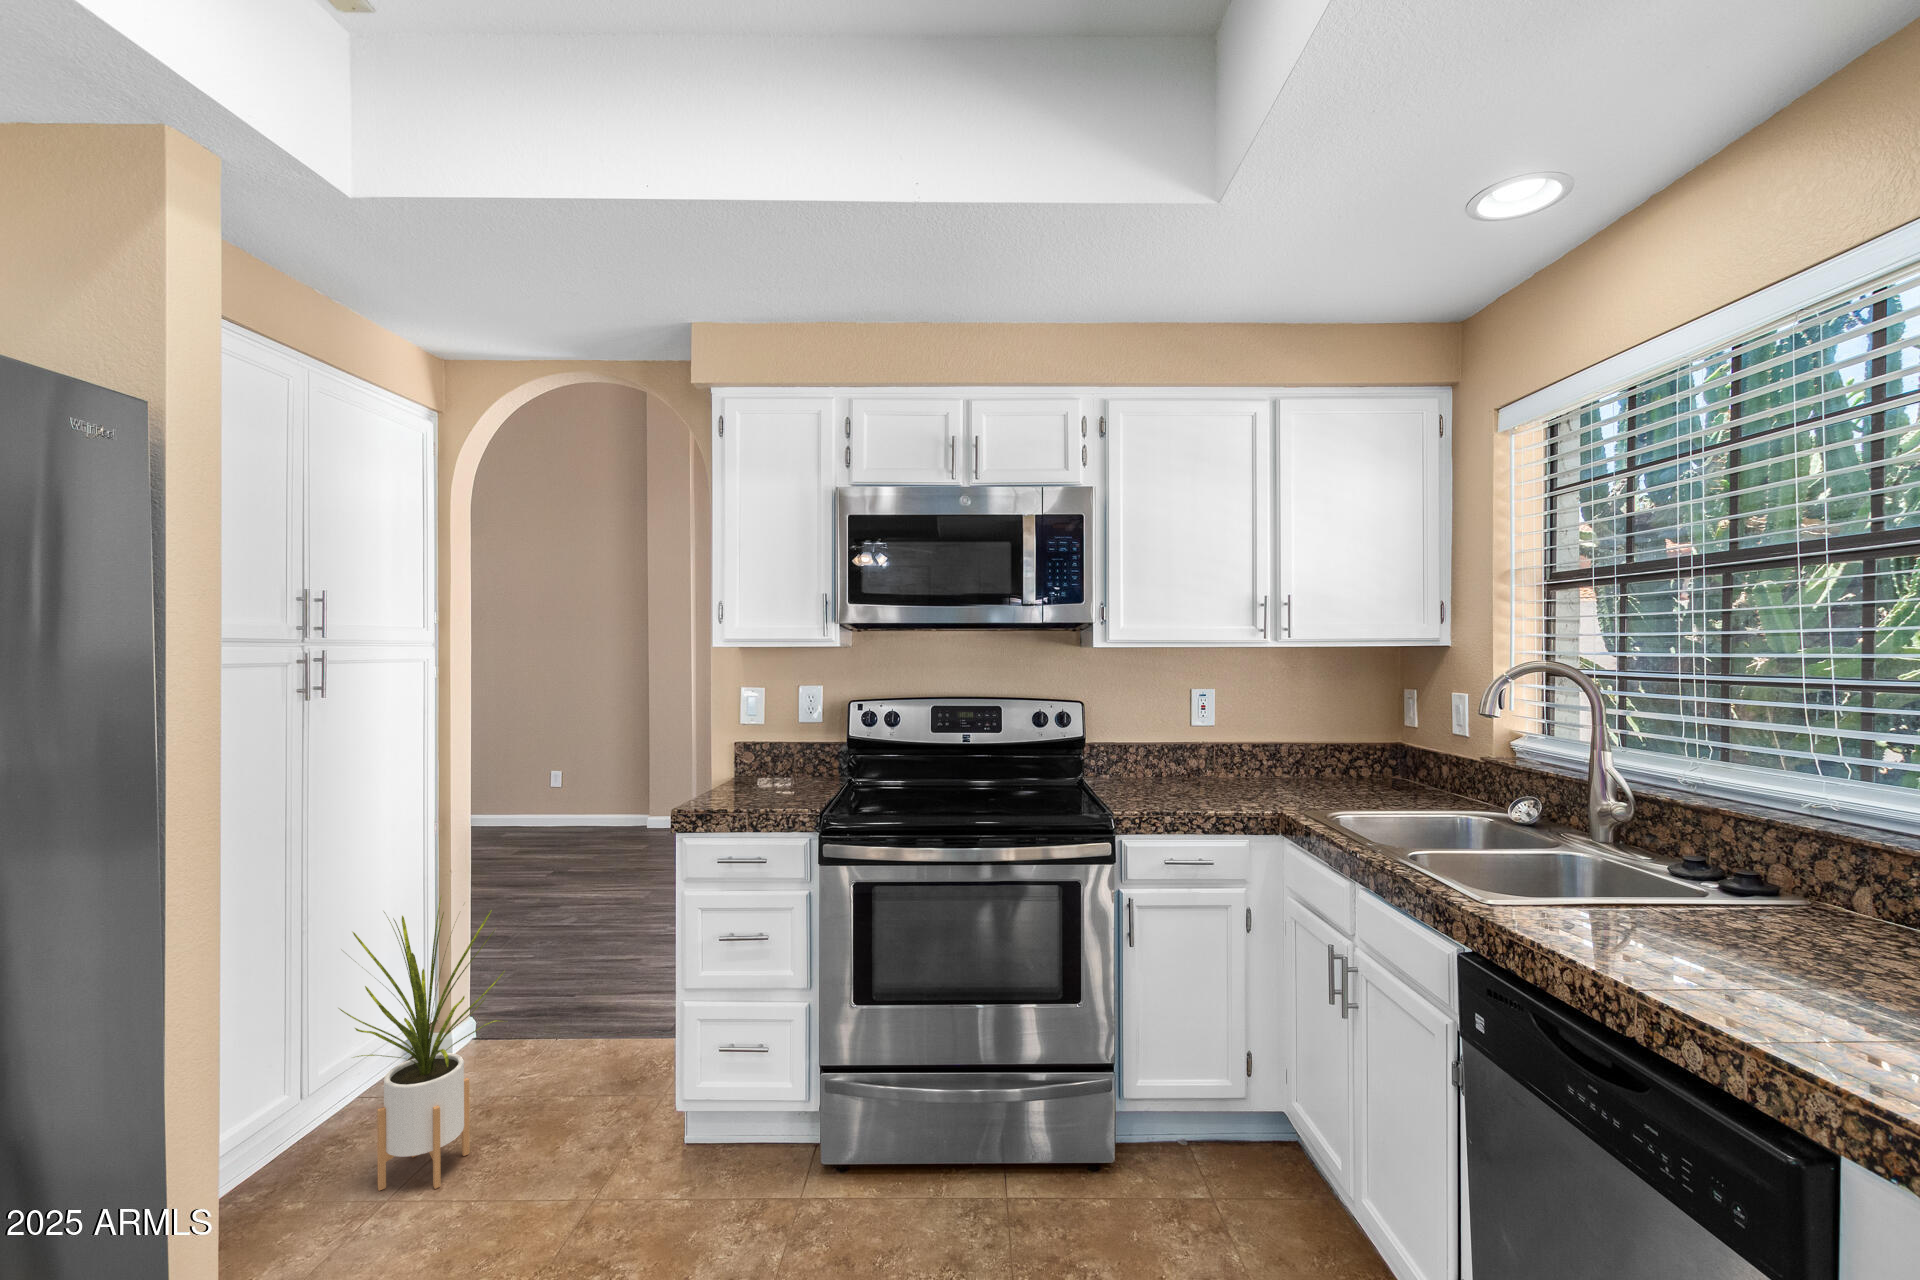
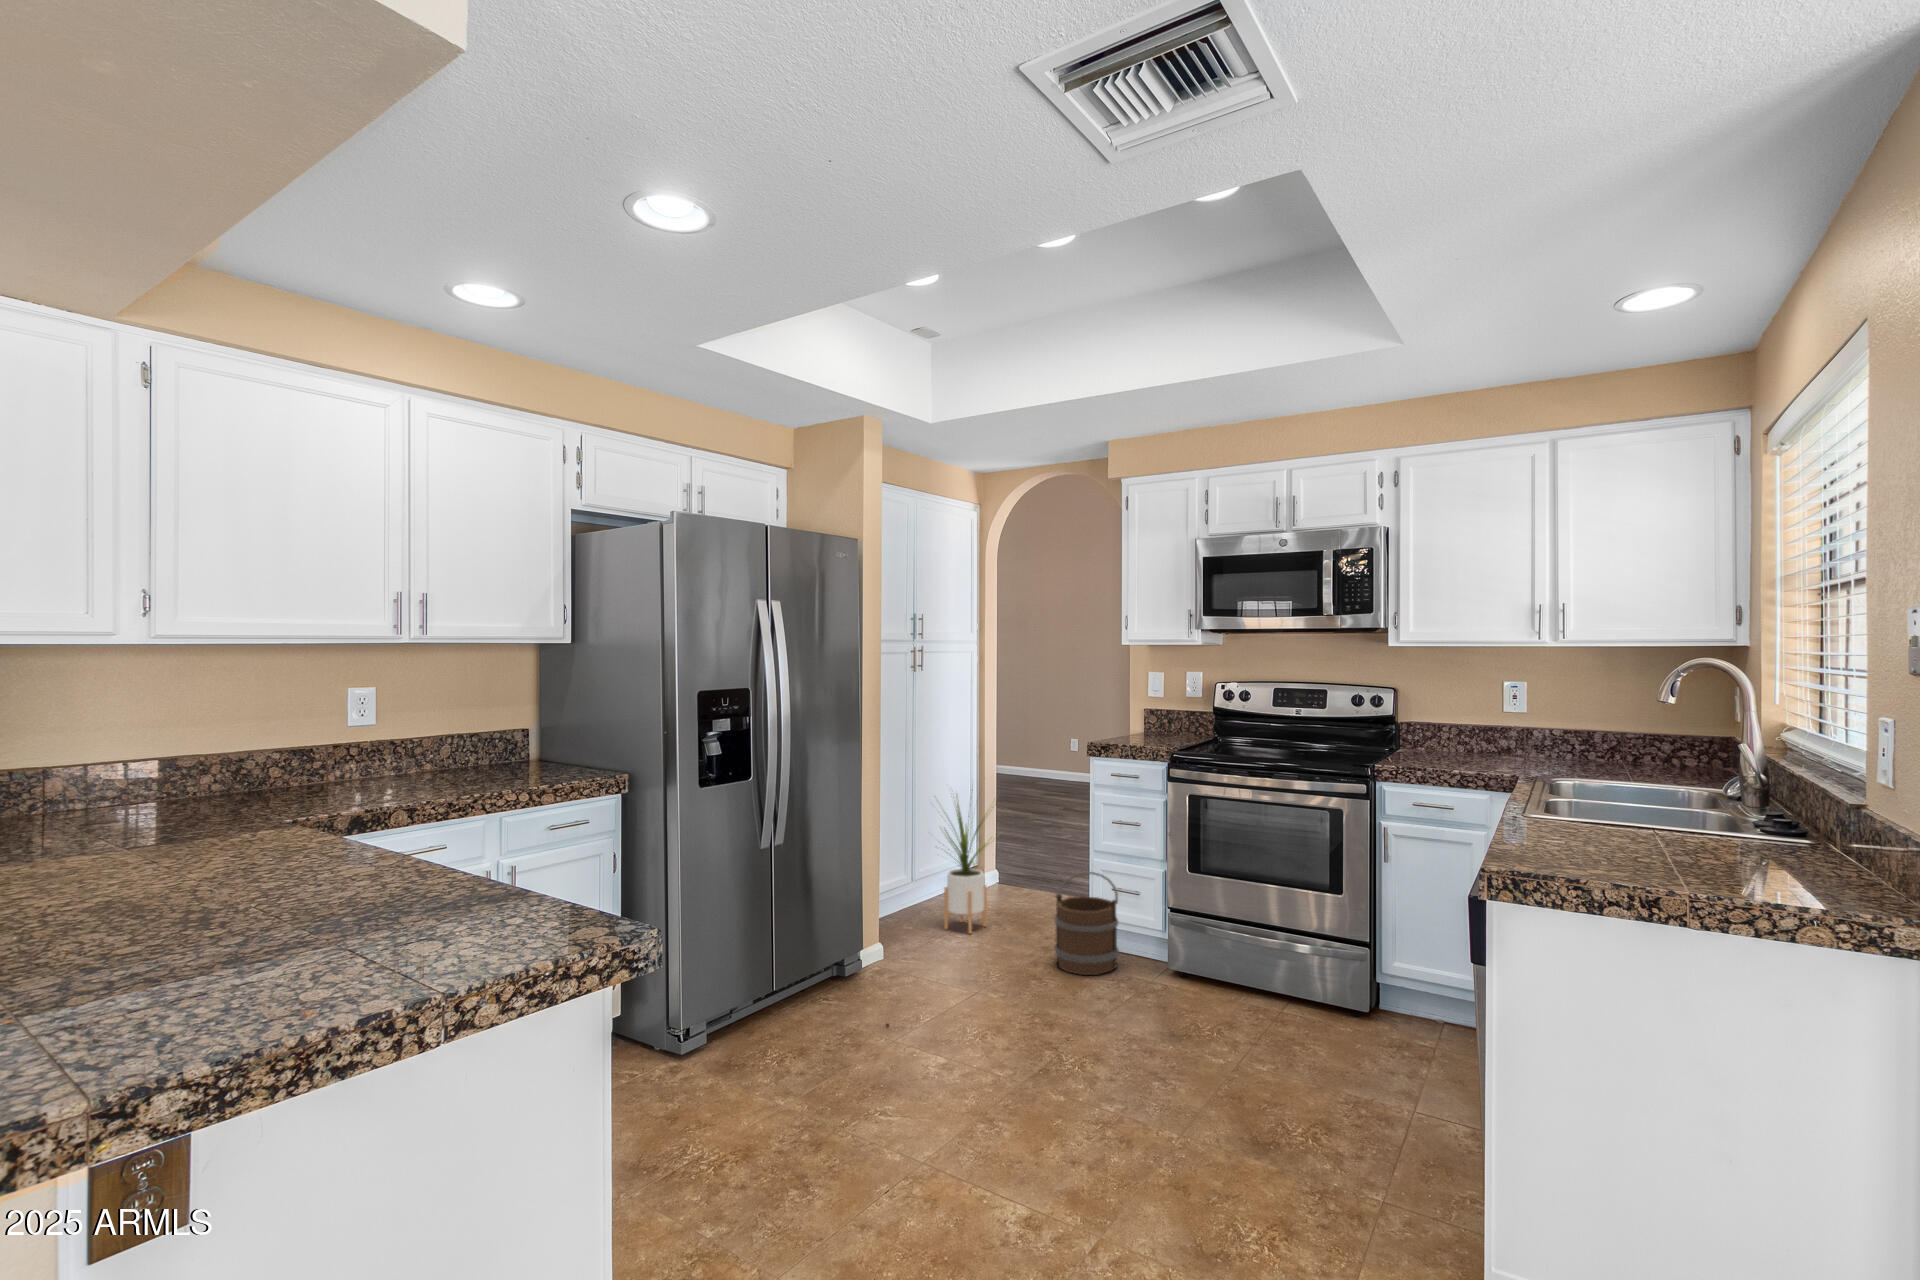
bucket: none [624,1032,742,1238] -> present [1054,872,1119,975]

